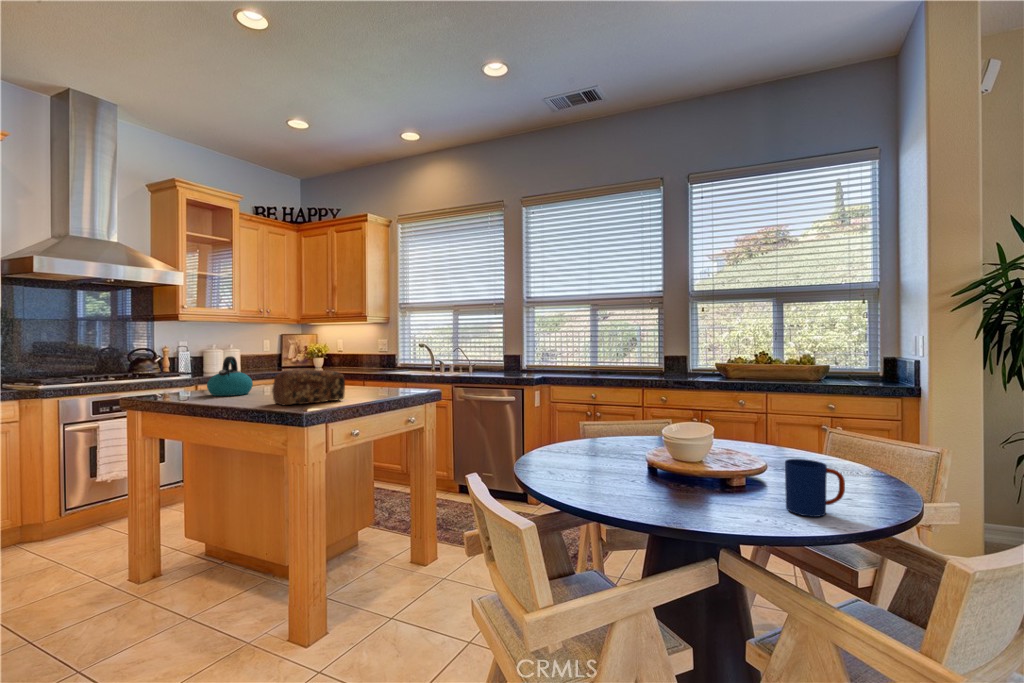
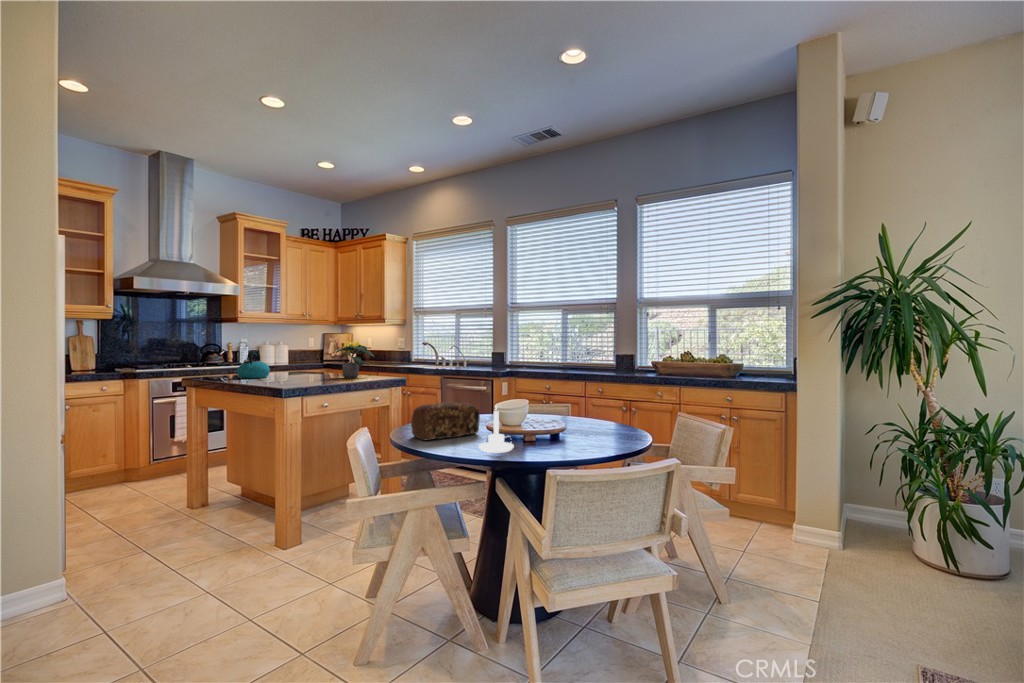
potted plant: none [350,347,397,392] -> present [336,345,374,378]
bread loaf: present [272,370,345,405] -> present [411,402,480,440]
candle holder: none [696,437,755,514] -> present [479,406,514,453]
mug: present [785,459,845,517] -> none [532,420,563,456]

